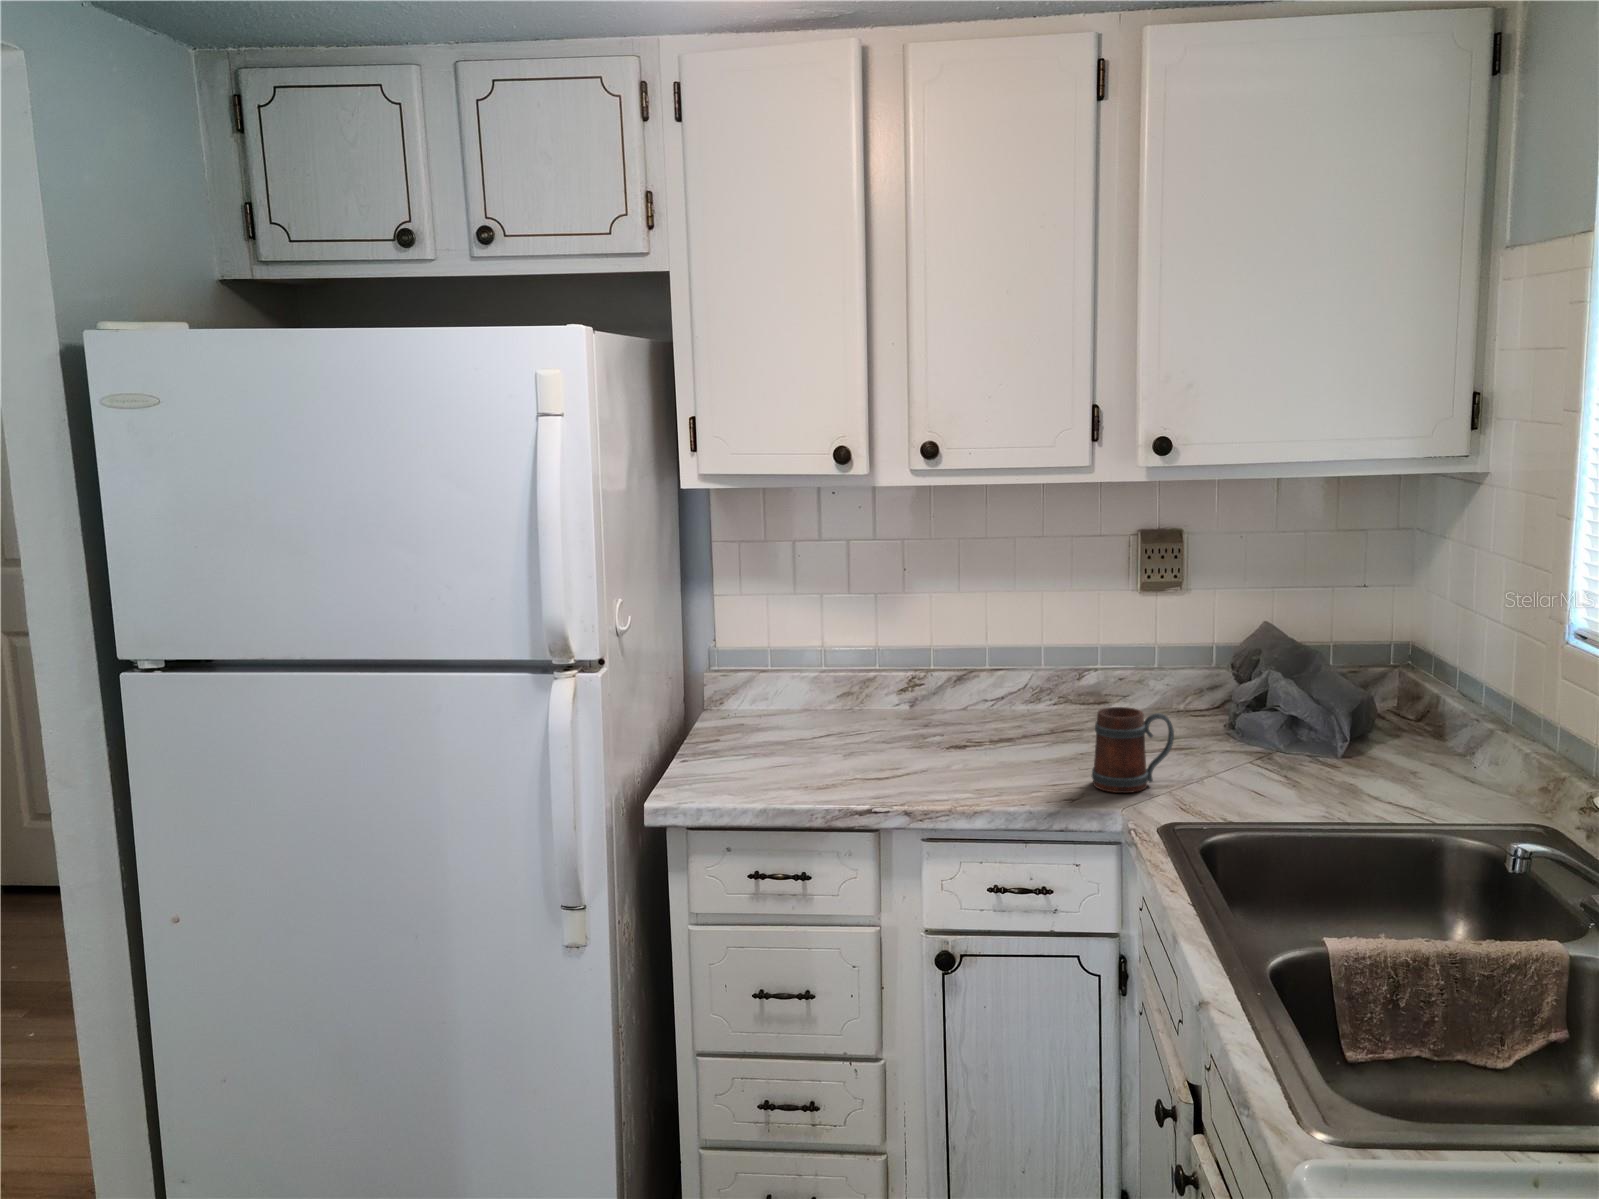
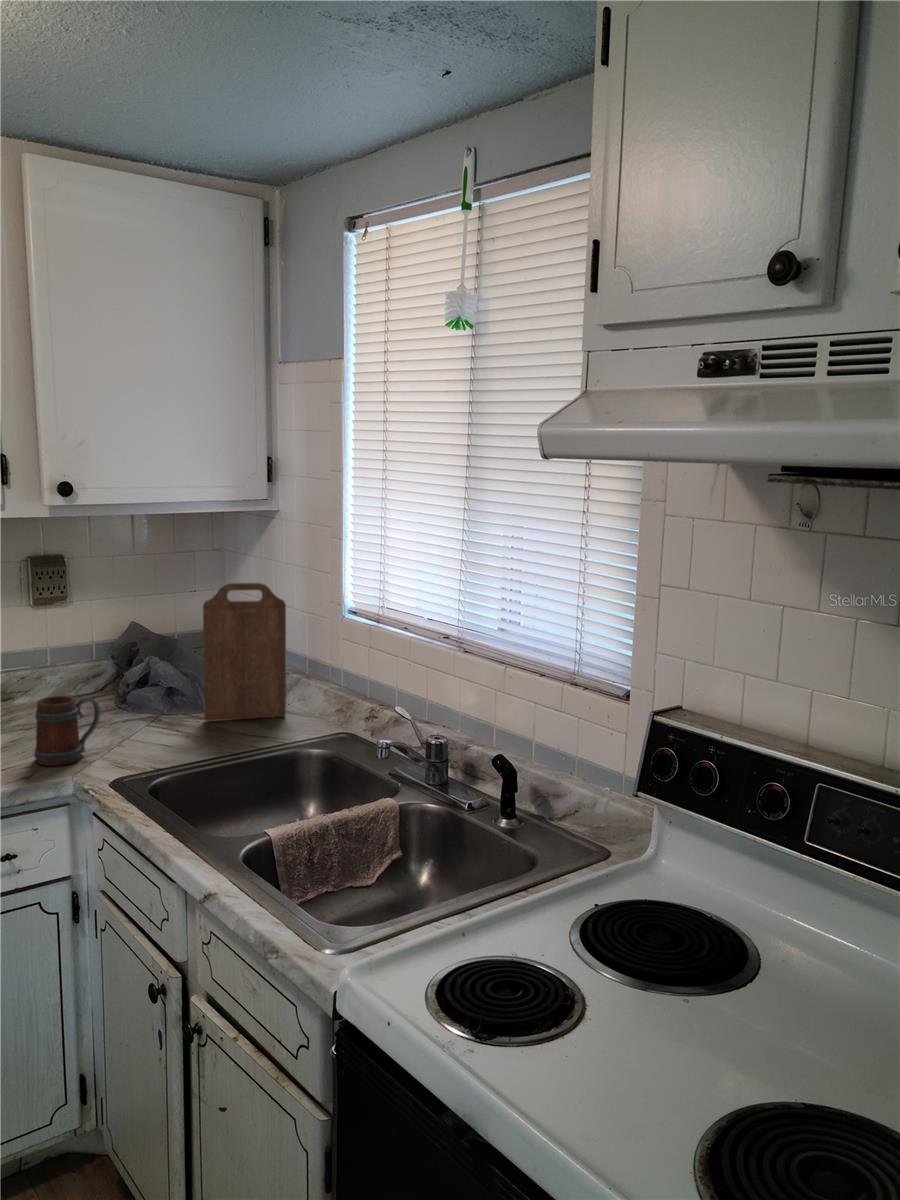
cutting board: none [1330,578,1467,785] -> present [203,583,286,721]

